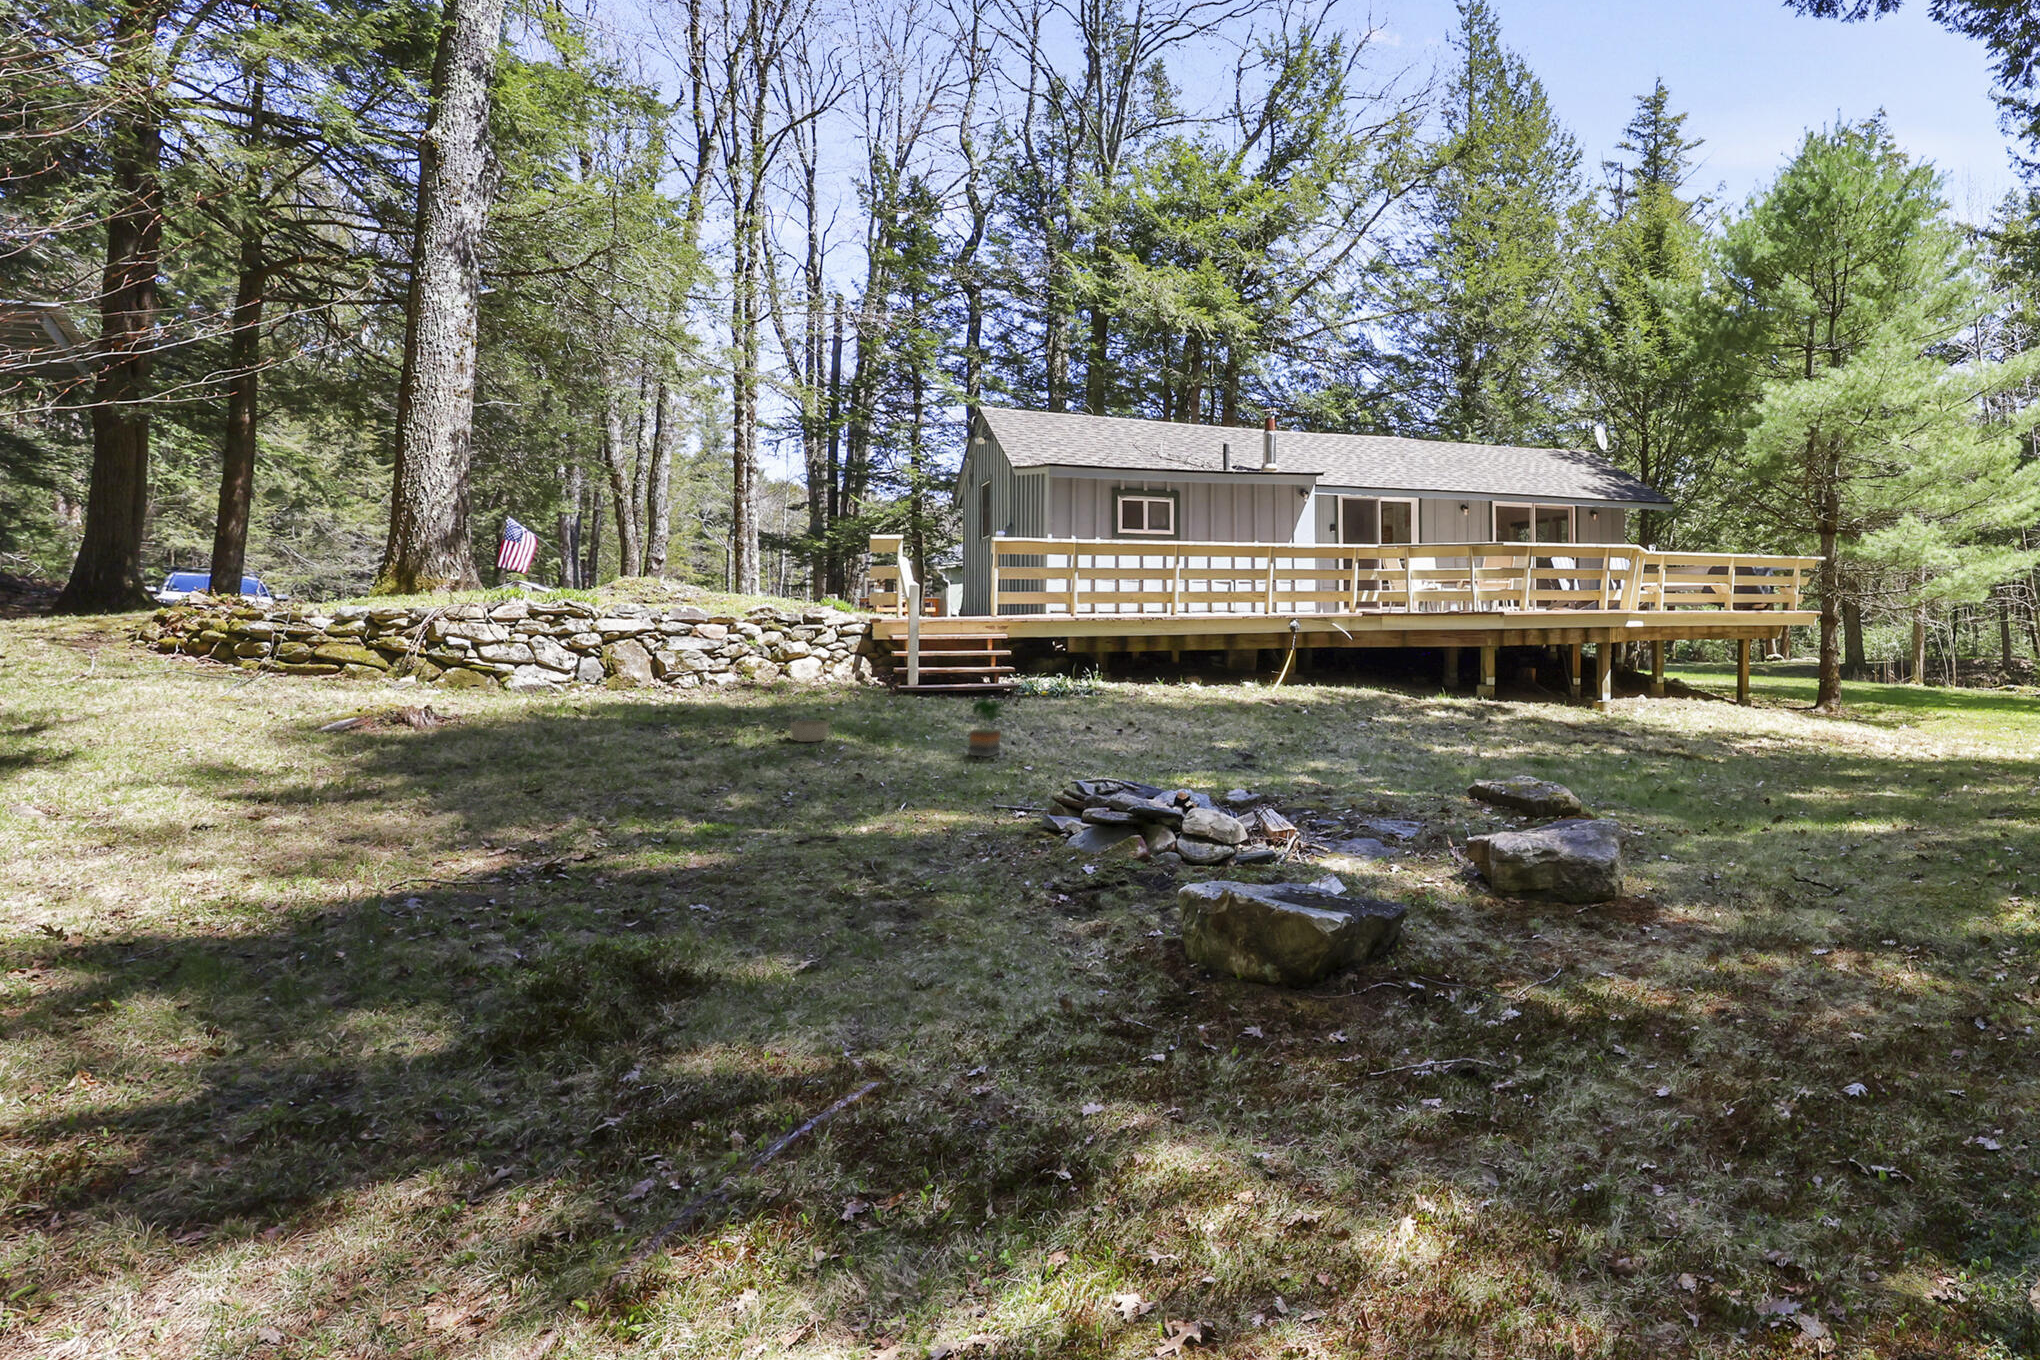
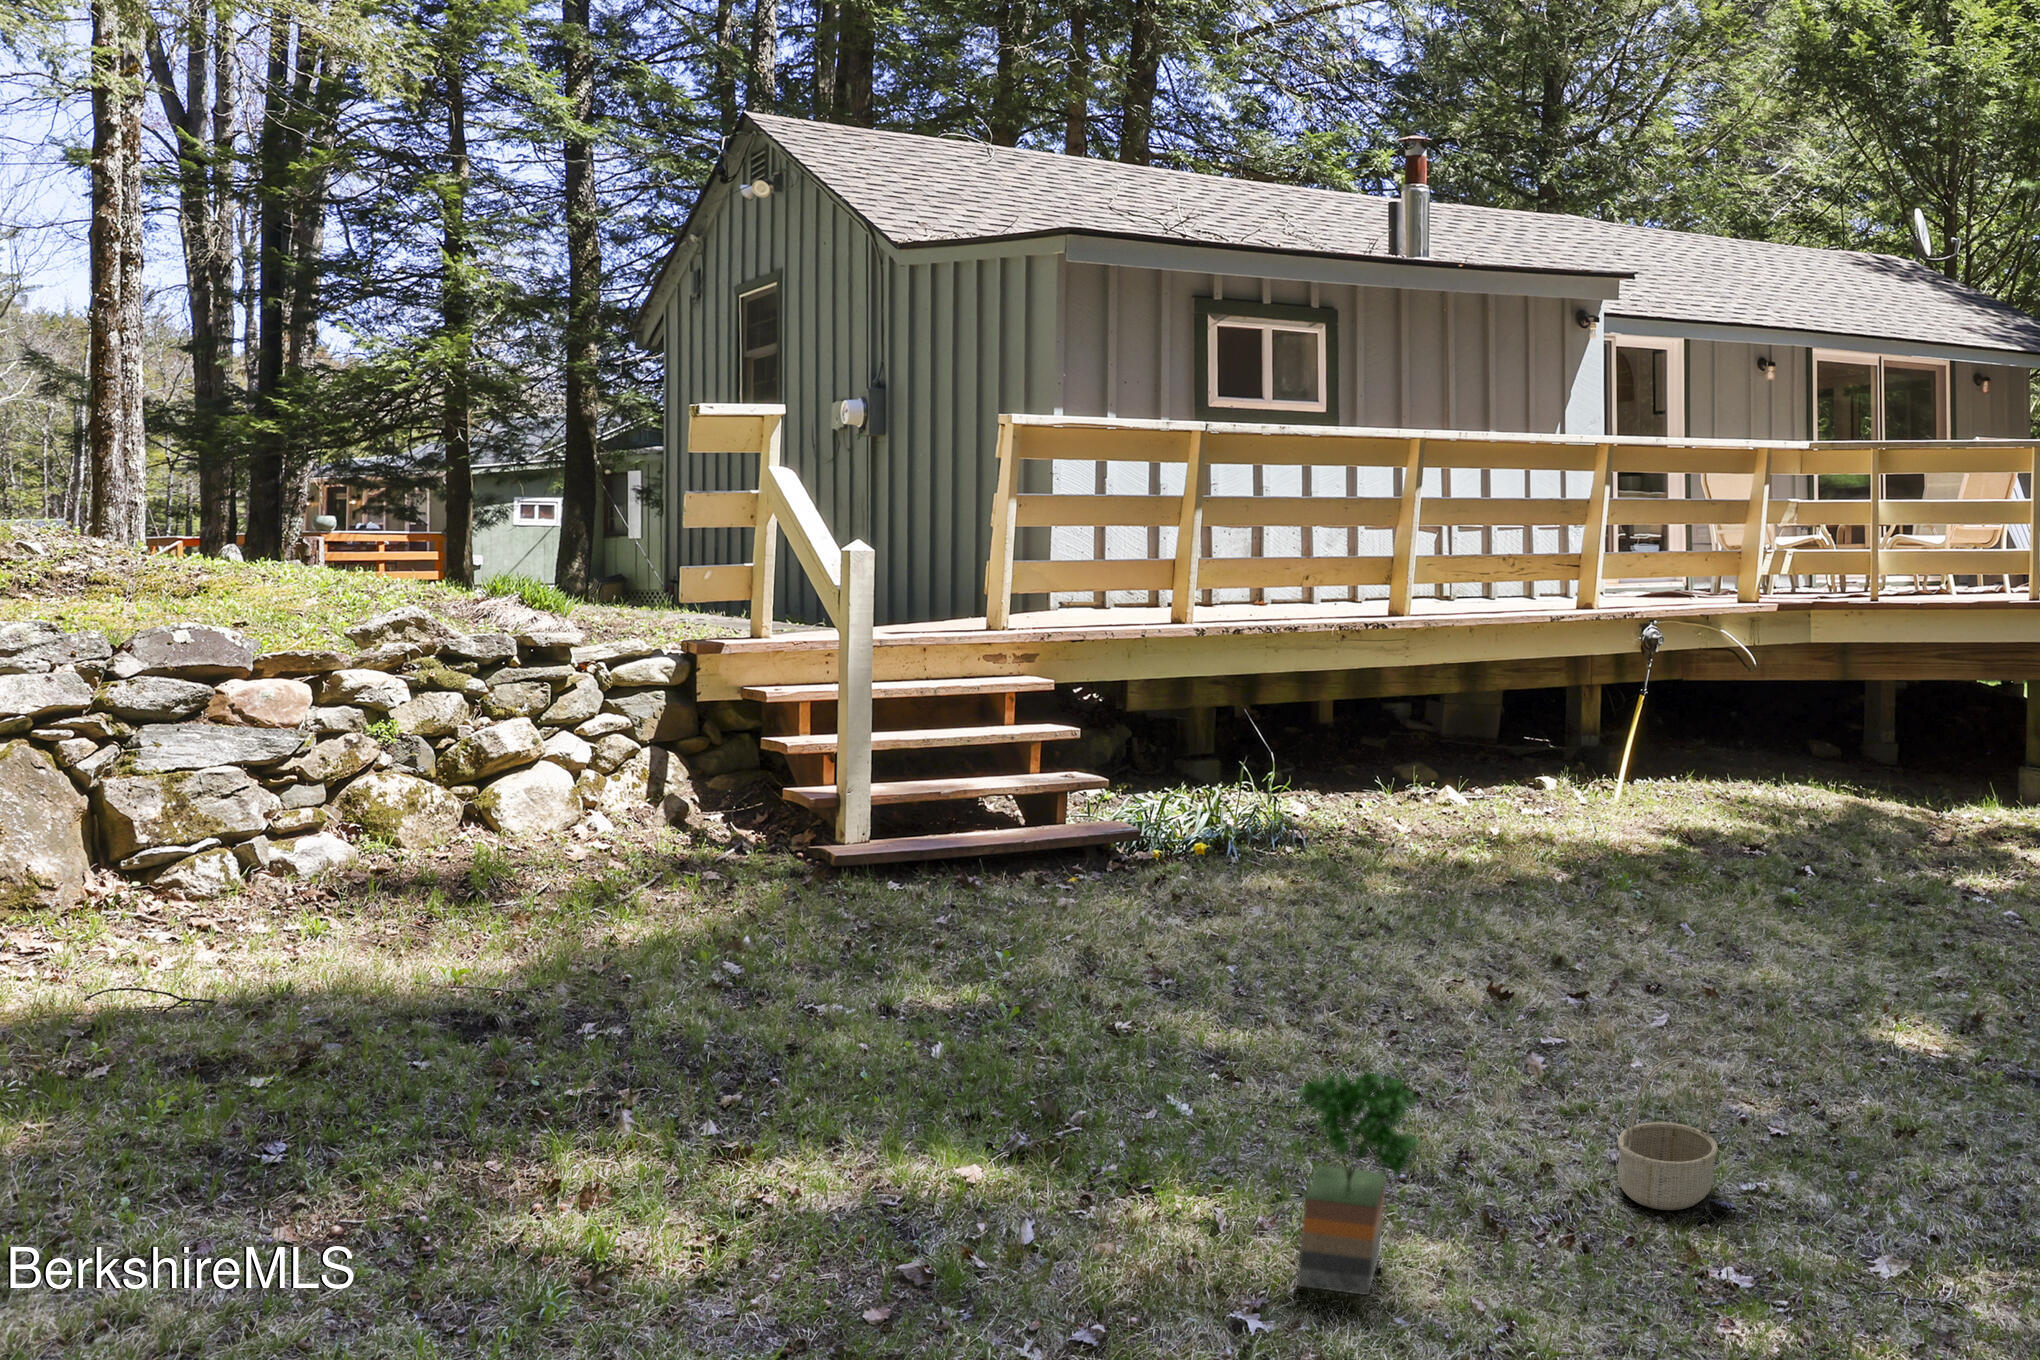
basket: present [791,696,829,742] -> present [1618,1057,1718,1210]

